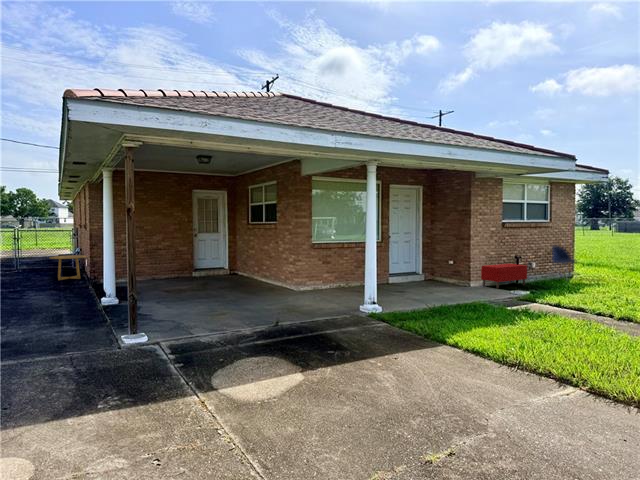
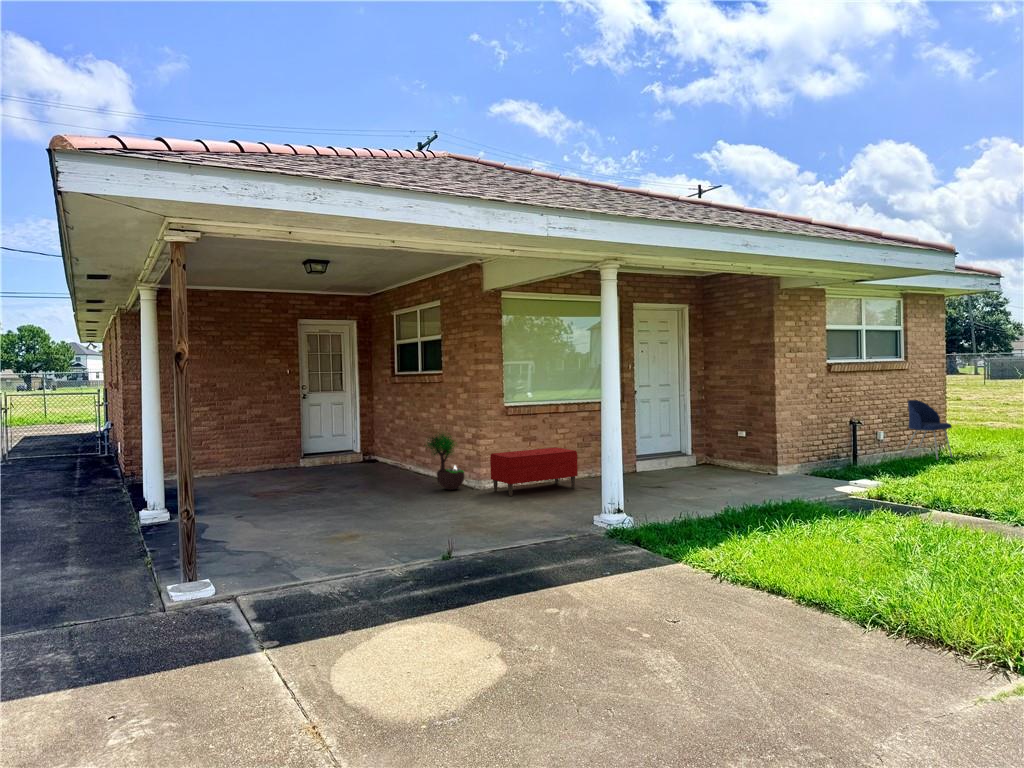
round table: present [49,255,87,280] -> none [57,435,123,478]
potted tree: none [264,255,288,291] -> present [427,434,464,490]
bench: present [481,264,527,288] -> present [490,447,578,496]

